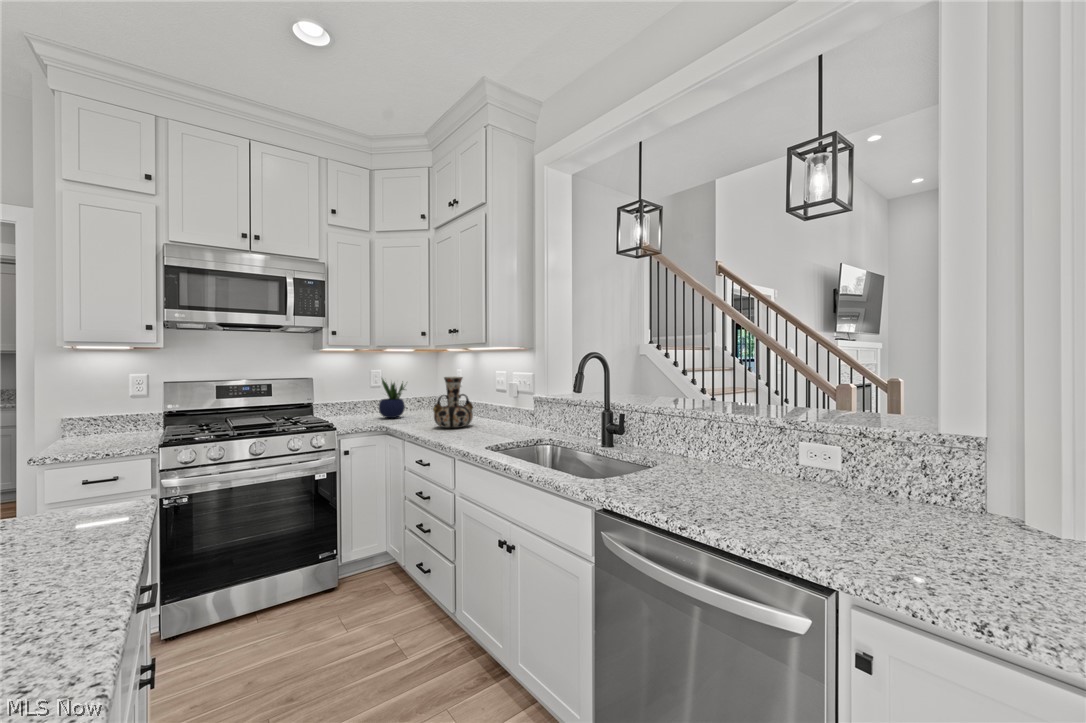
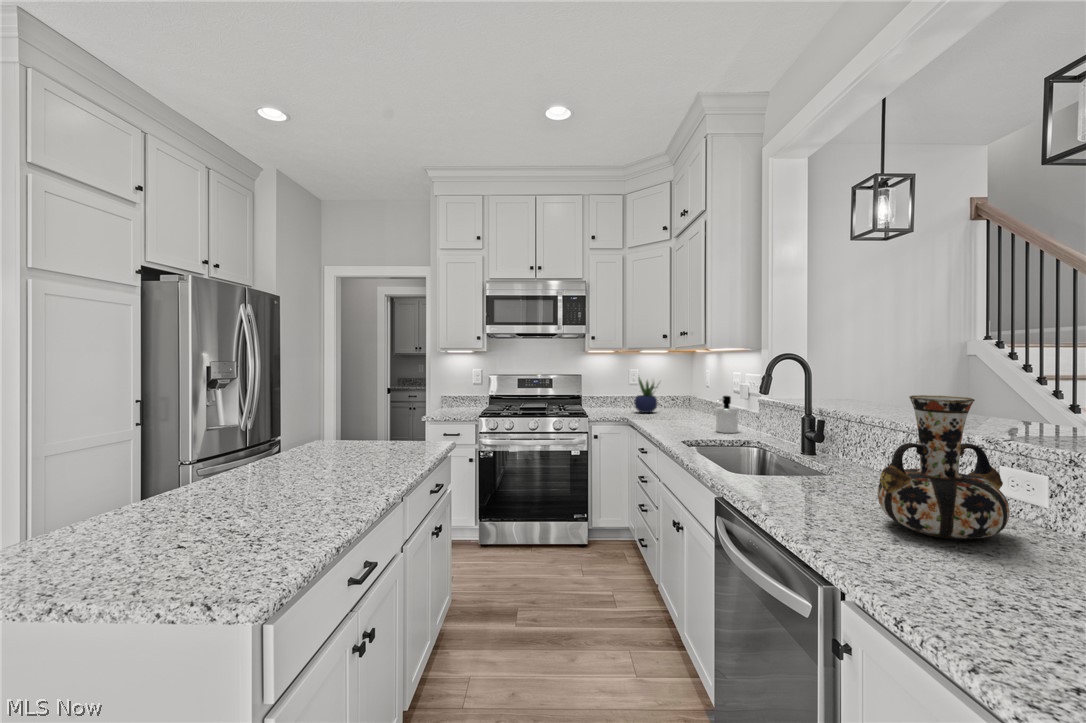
vase: present [433,377,473,428] -> present [877,395,1009,540]
soap dispenser: none [493,395,515,433] -> present [715,396,739,433]

